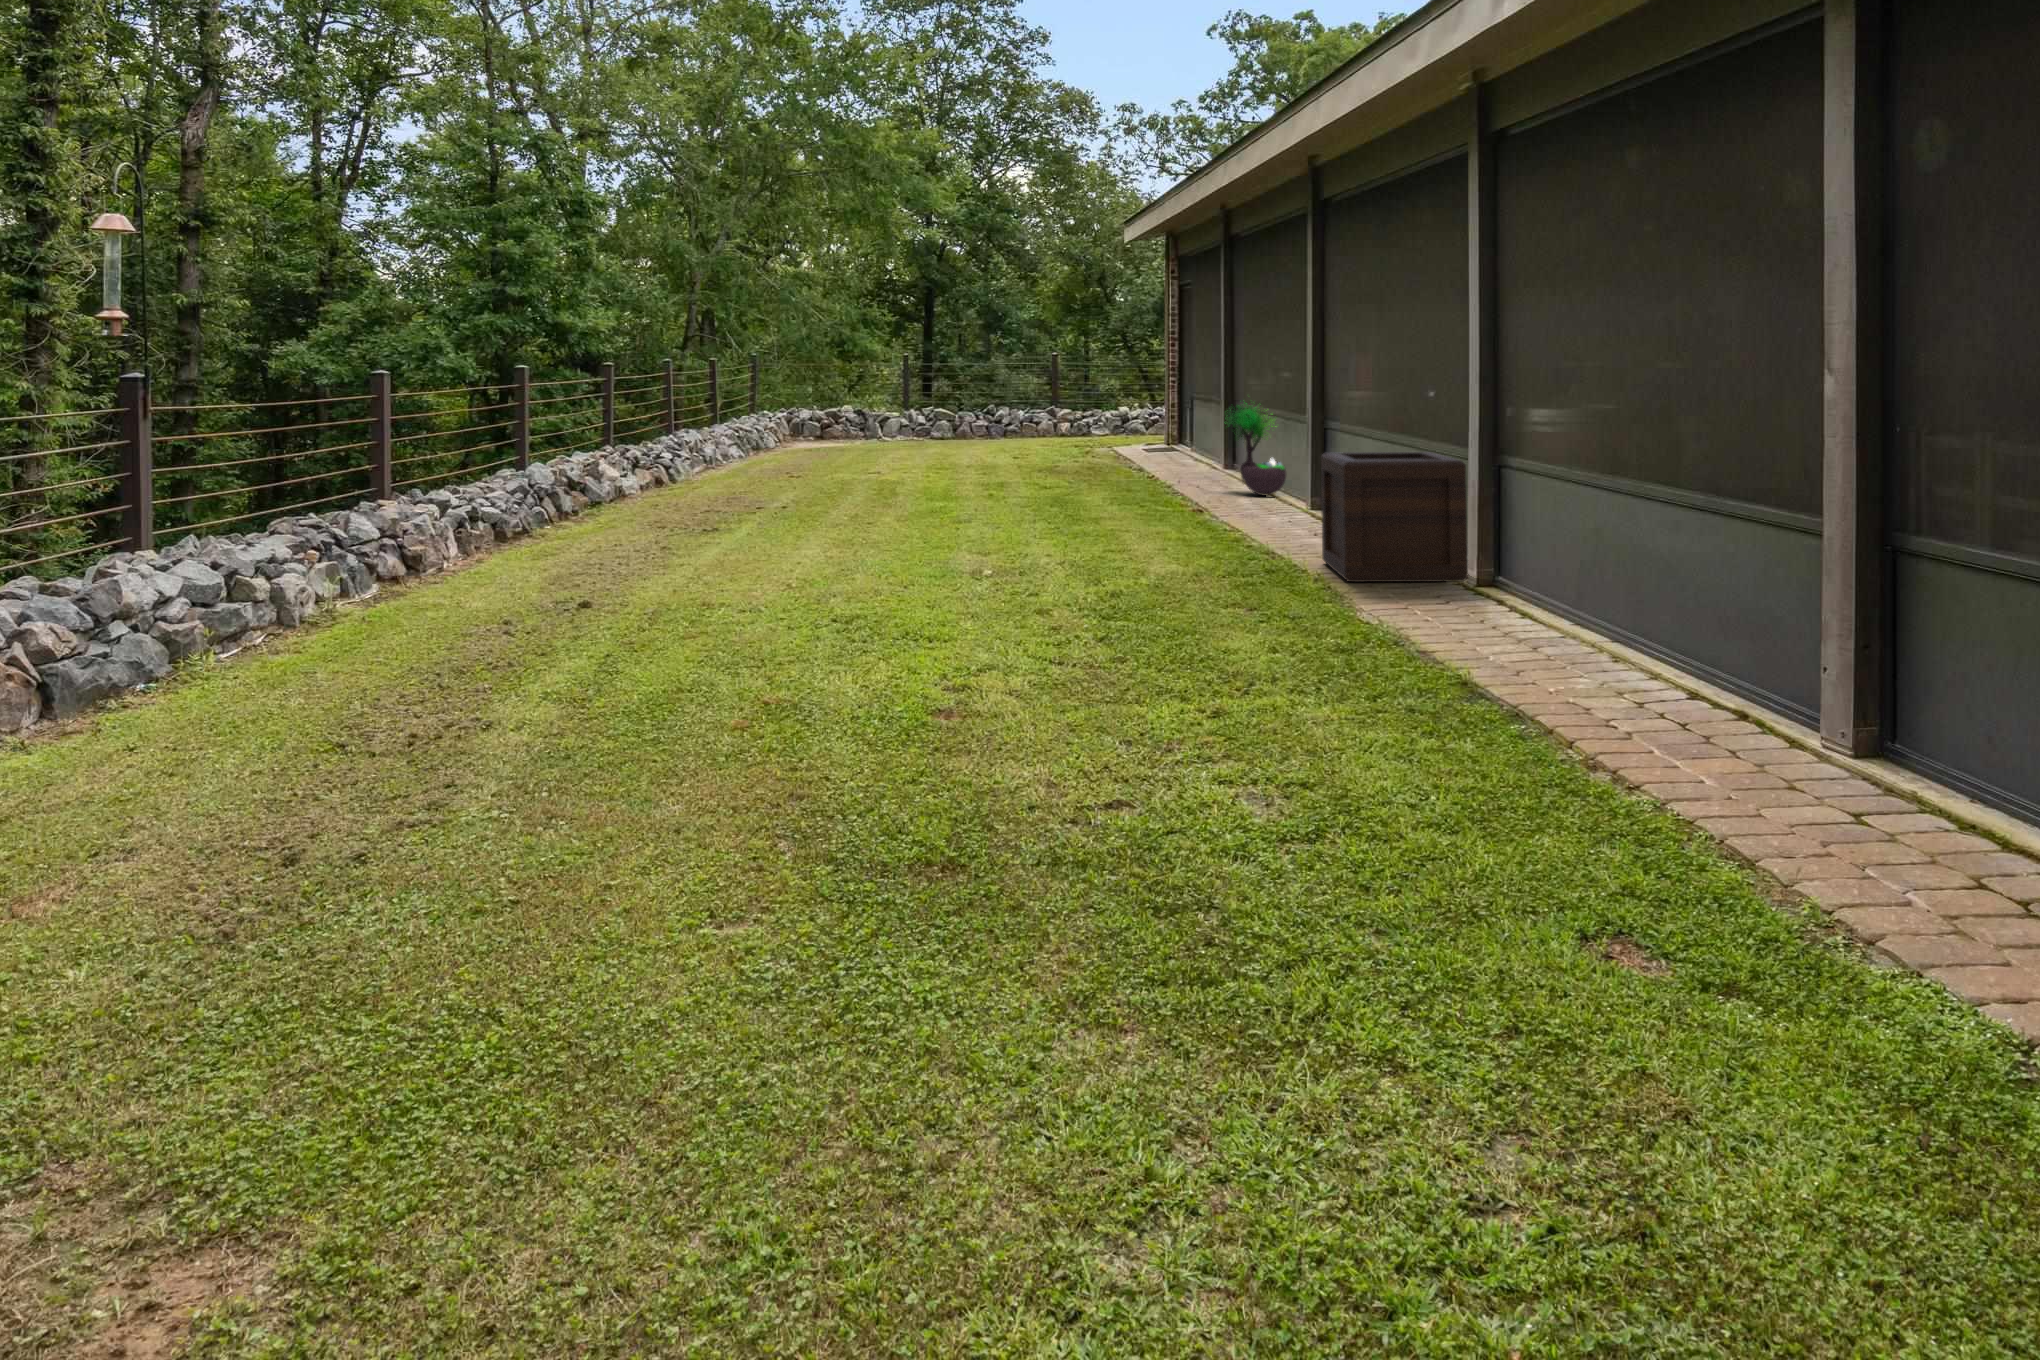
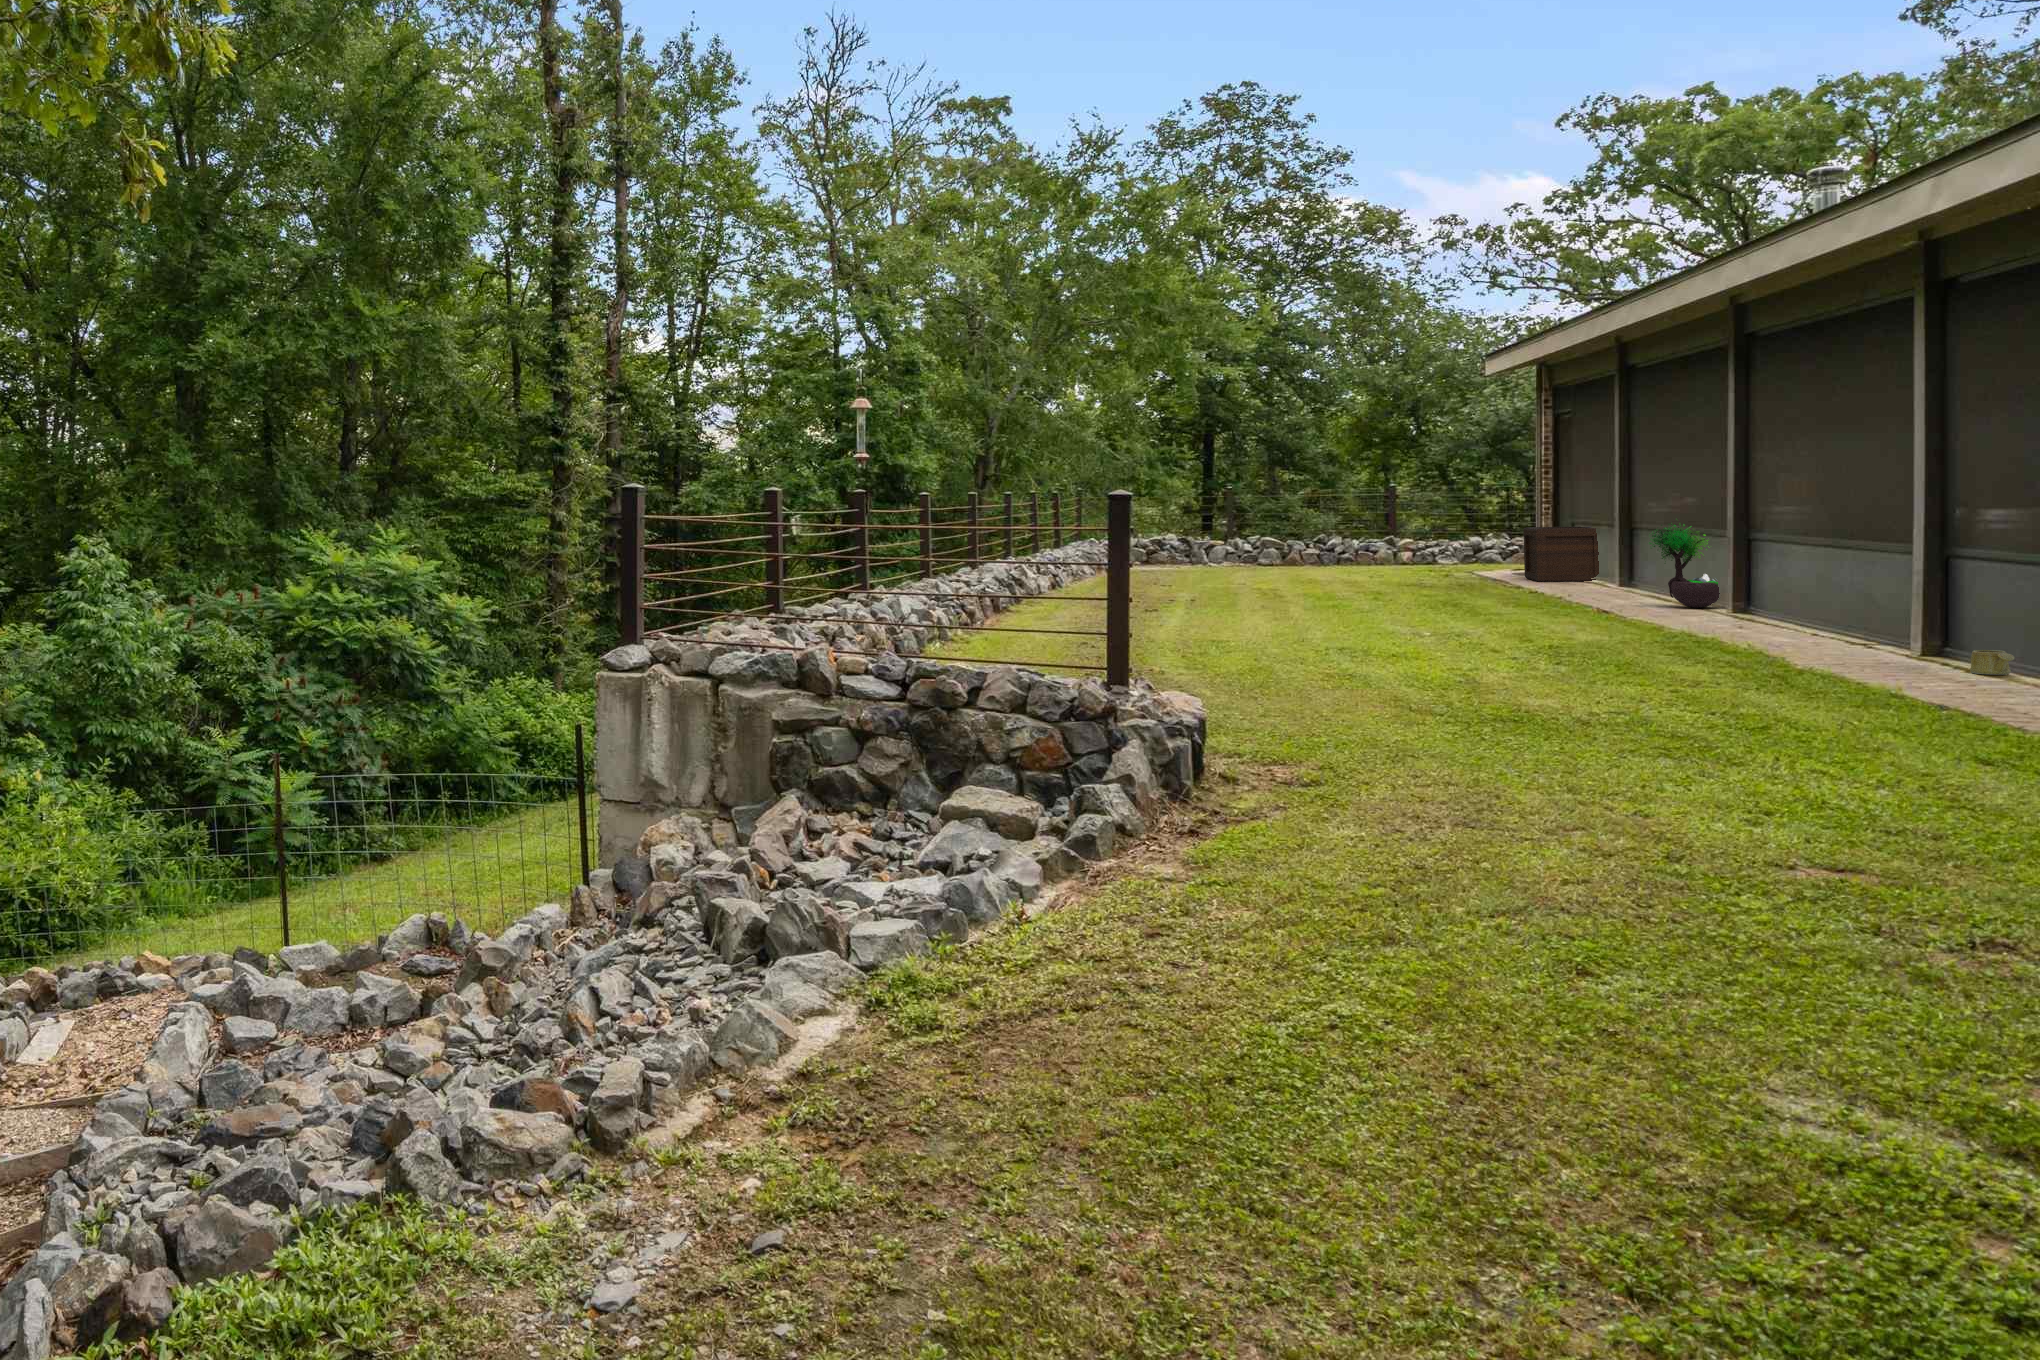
wooden crate: present [1321,452,1468,582] -> present [1523,526,1599,582]
watering can: none [1493,574,1535,609] -> present [1970,650,2014,675]

